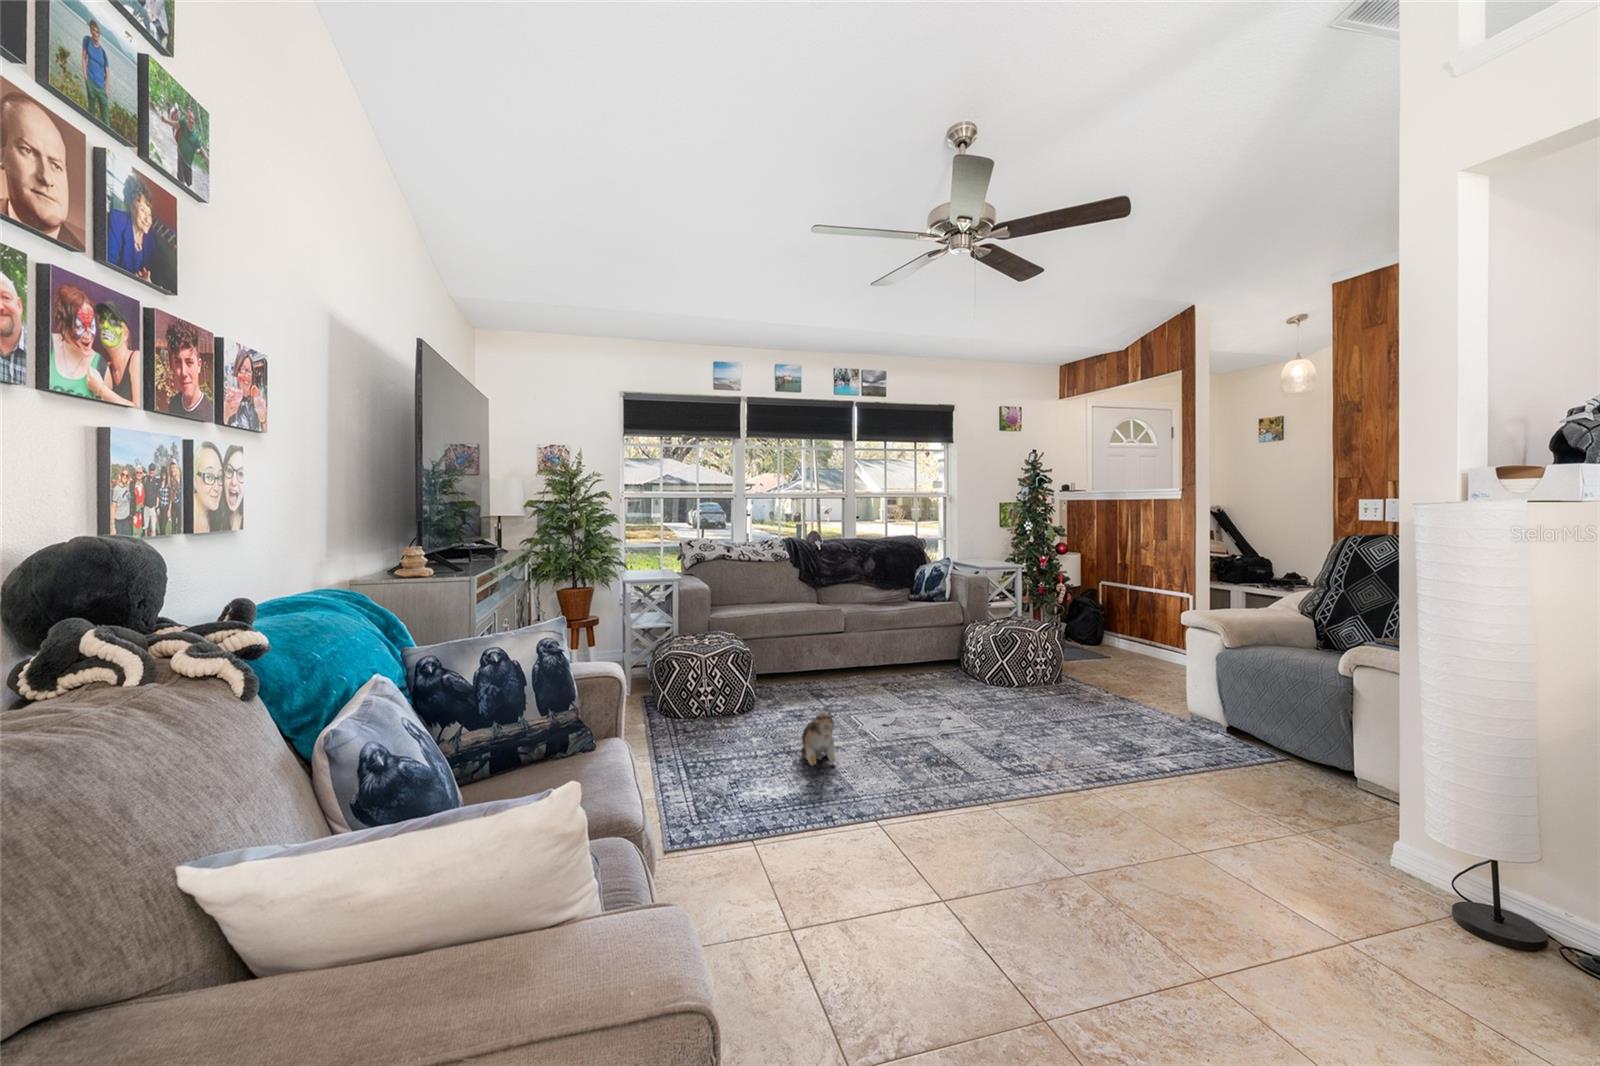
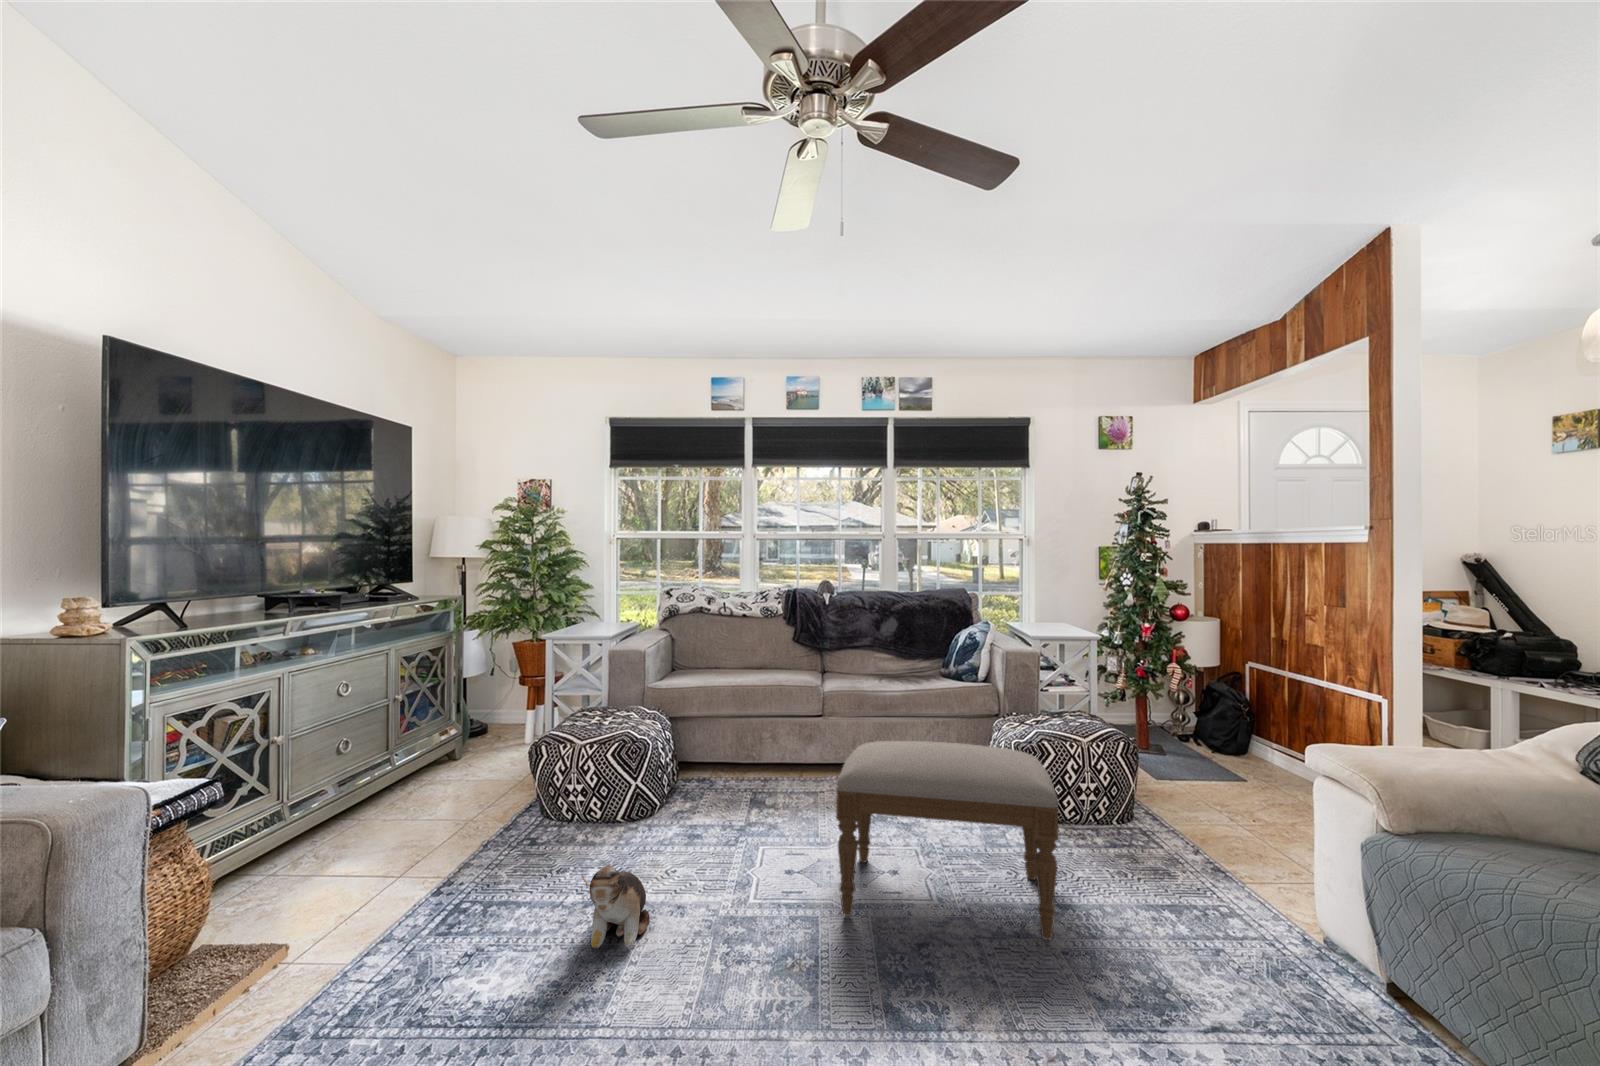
ottoman: none [916,632,1068,737] -> present [836,741,1058,940]

